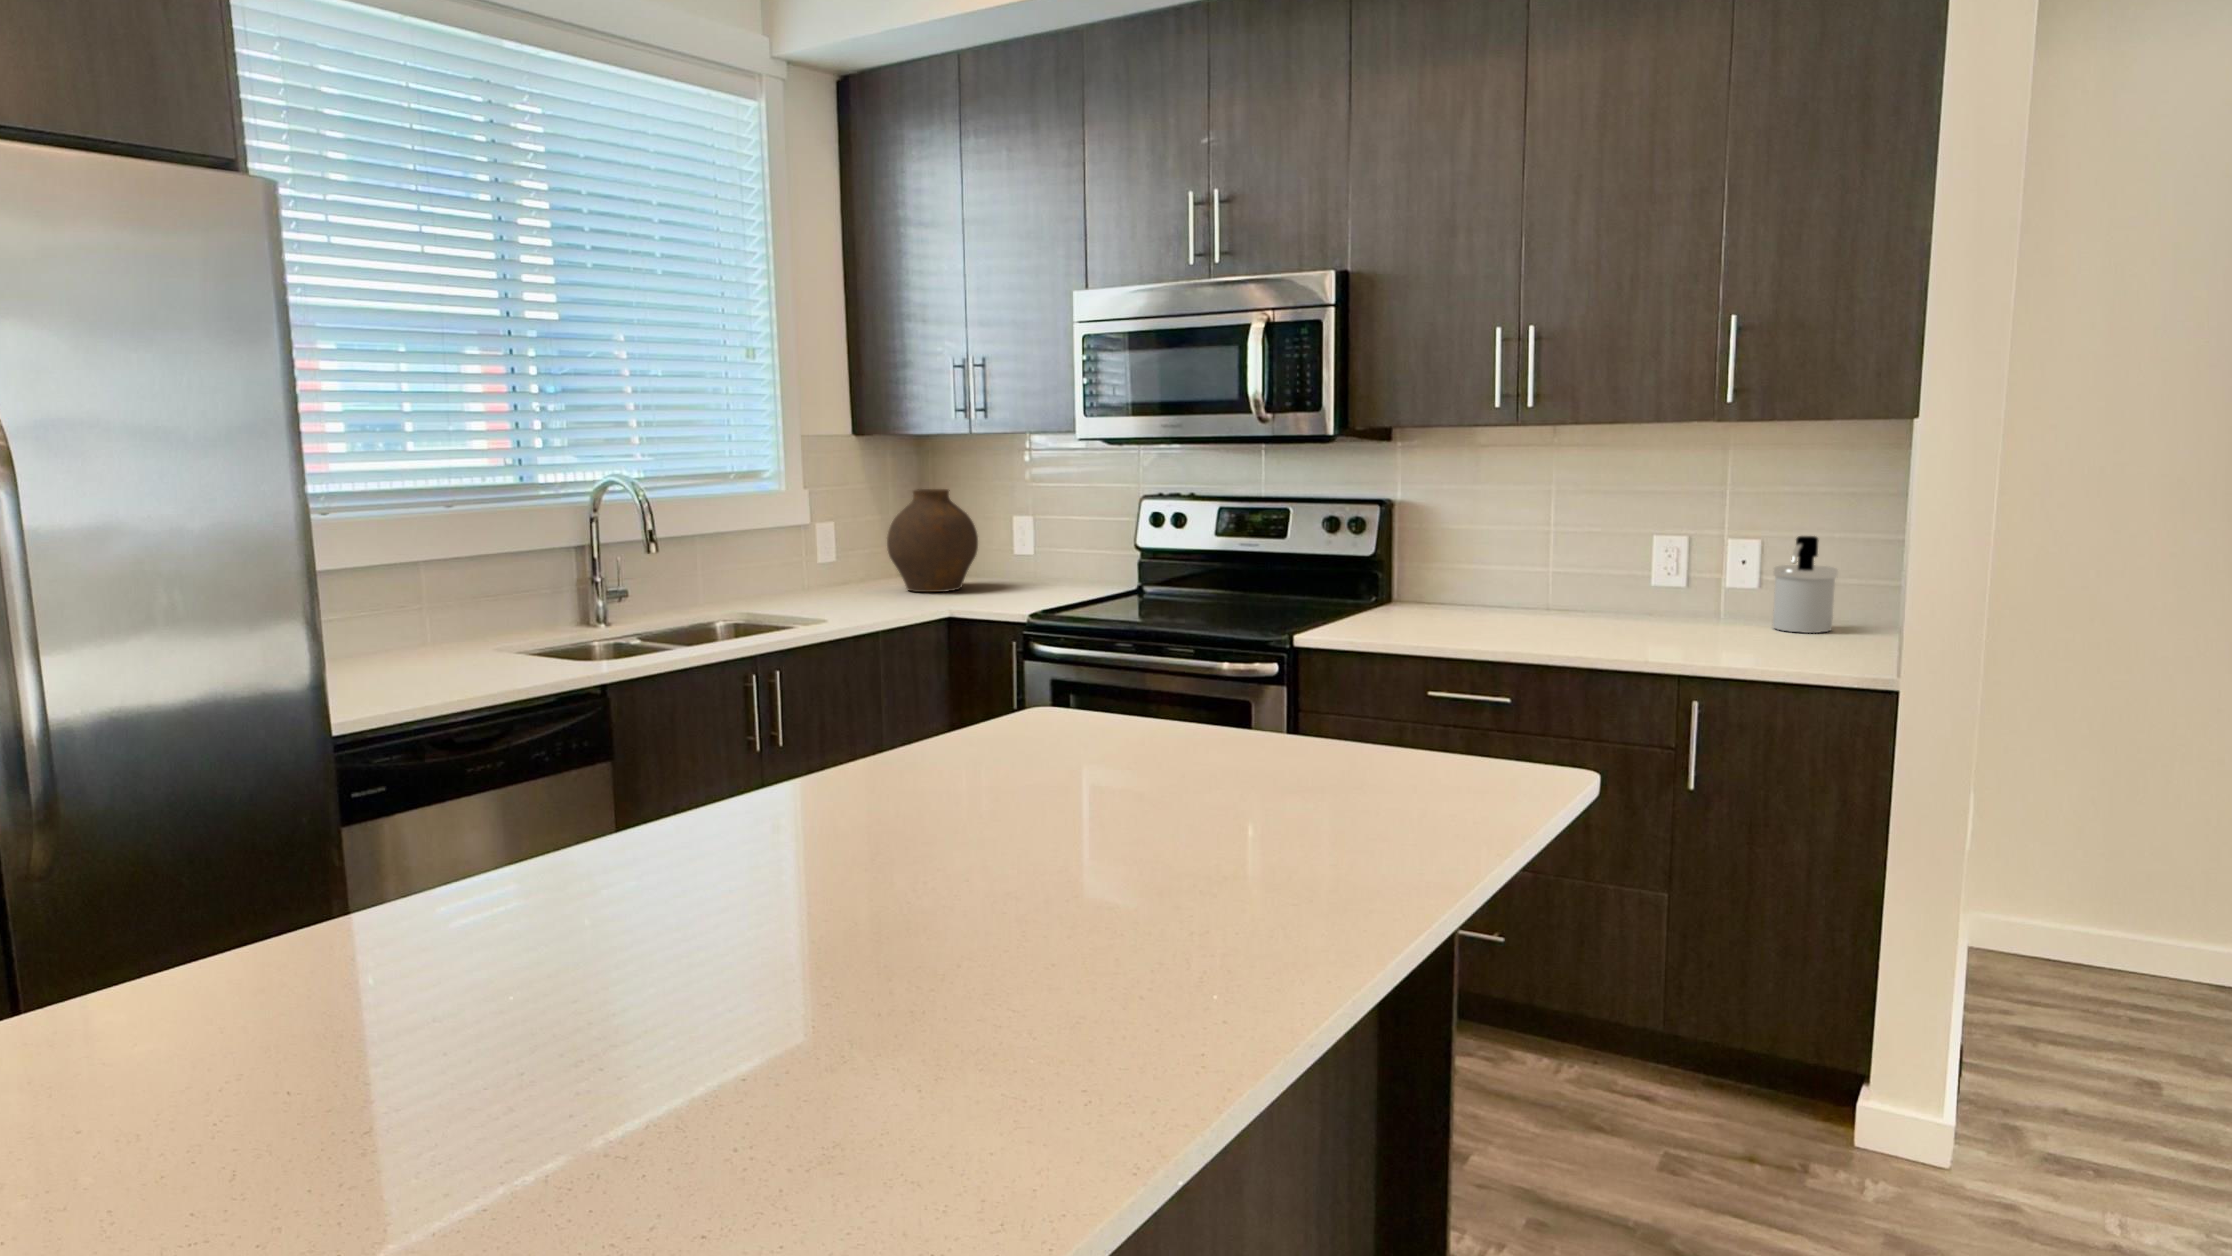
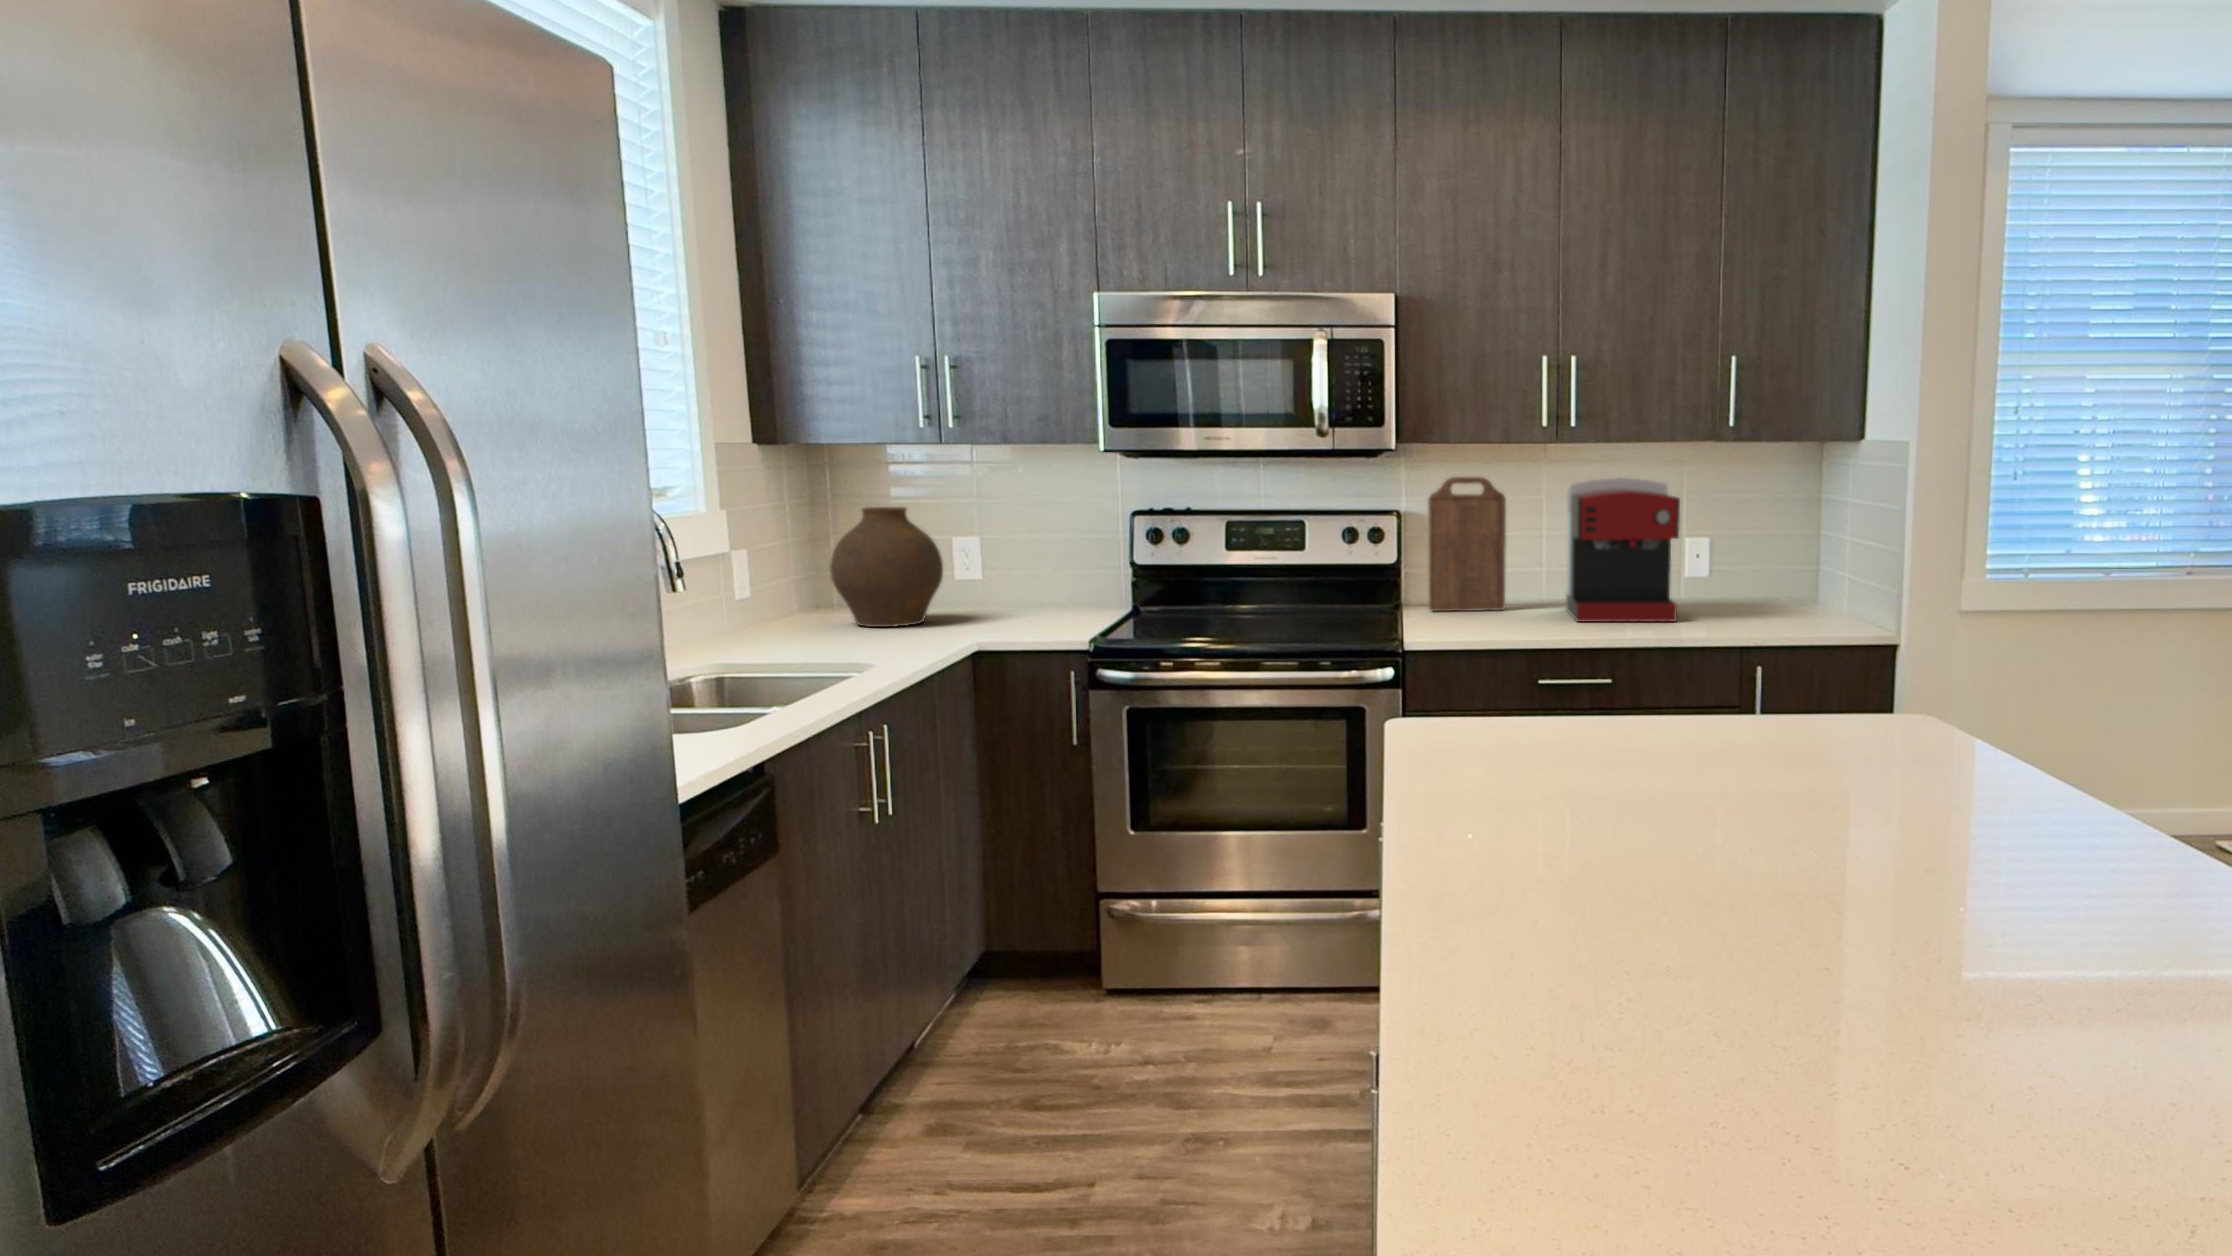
cutting board: none [1411,464,1500,611] -> present [1428,477,1506,611]
coffee maker: none [1531,466,1686,639] -> present [1566,478,1680,622]
soap dispenser: present [1773,536,1838,633] -> none [1727,533,1774,611]

